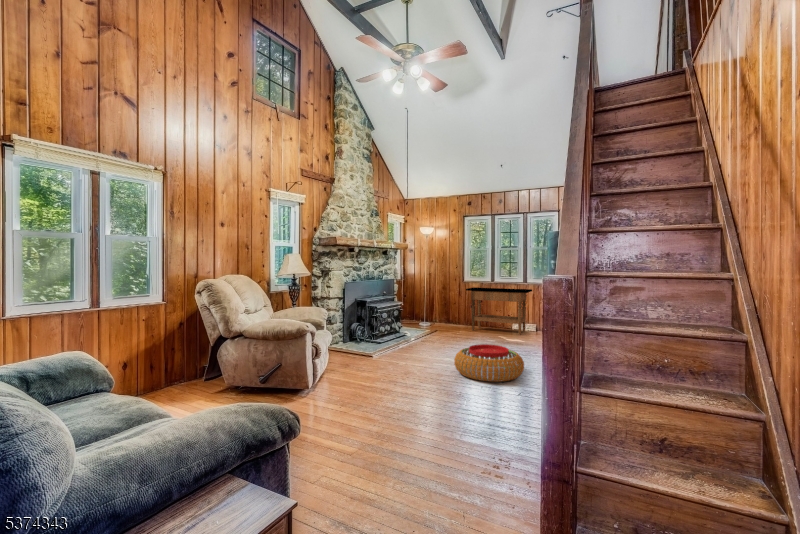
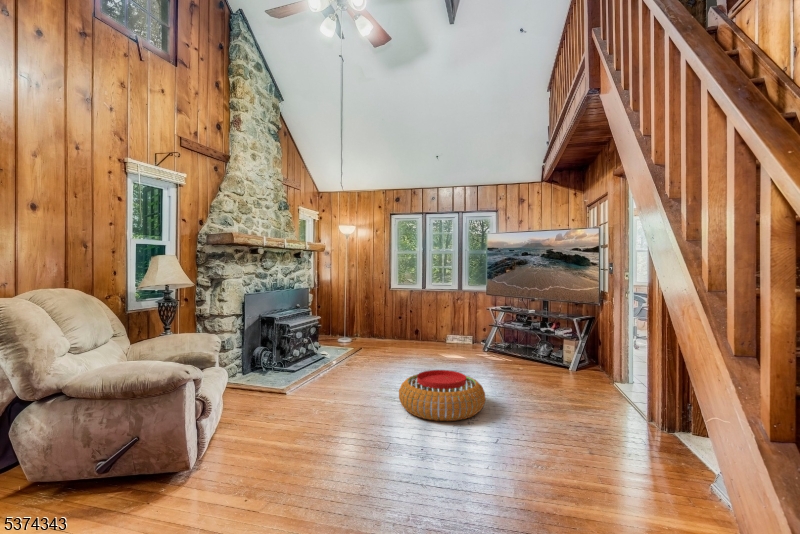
side table: present [466,287,532,335] -> none [395,296,468,350]

